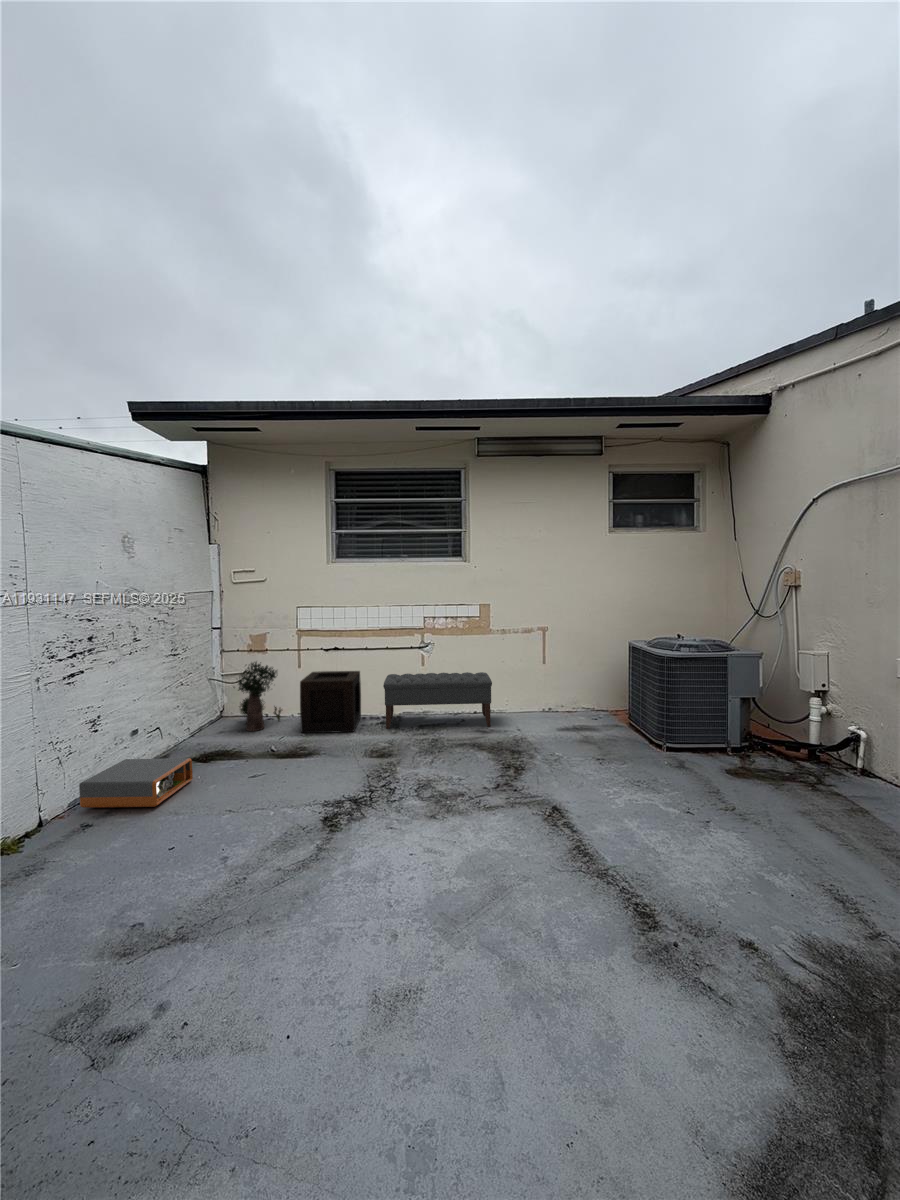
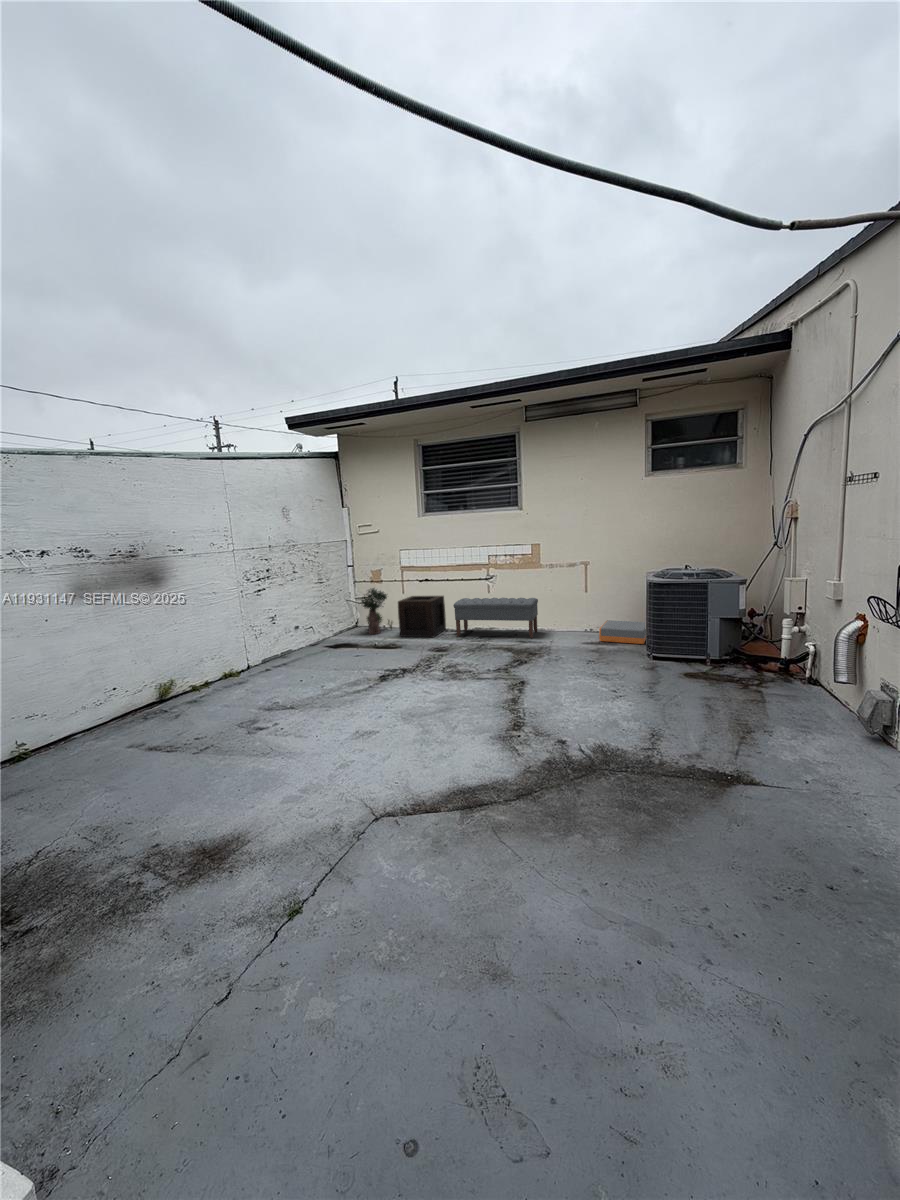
storage box: present [79,758,193,808] -> present [599,620,646,644]

